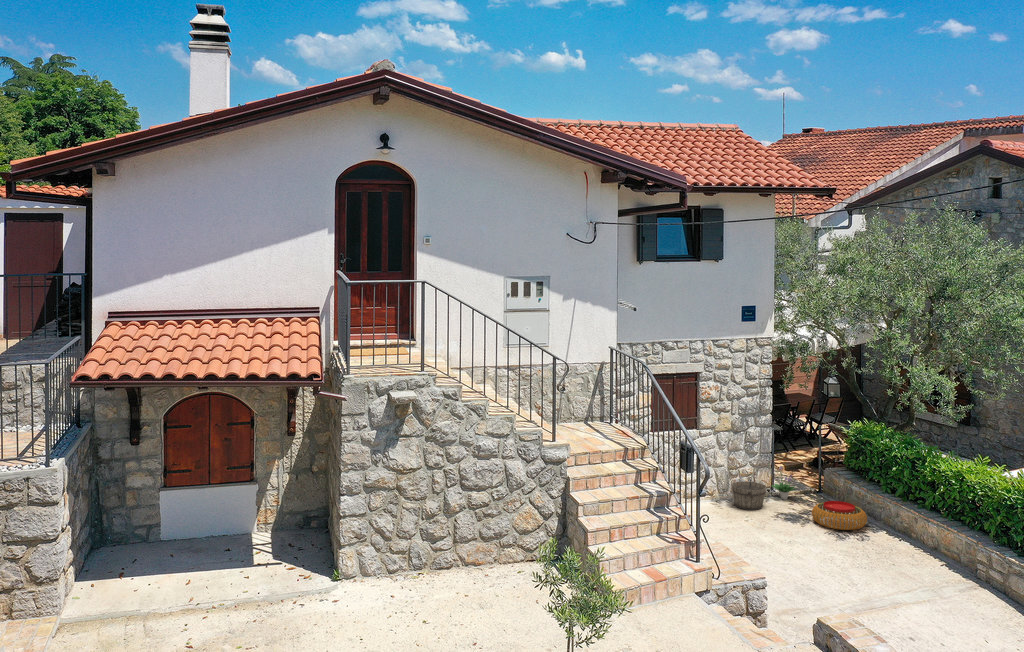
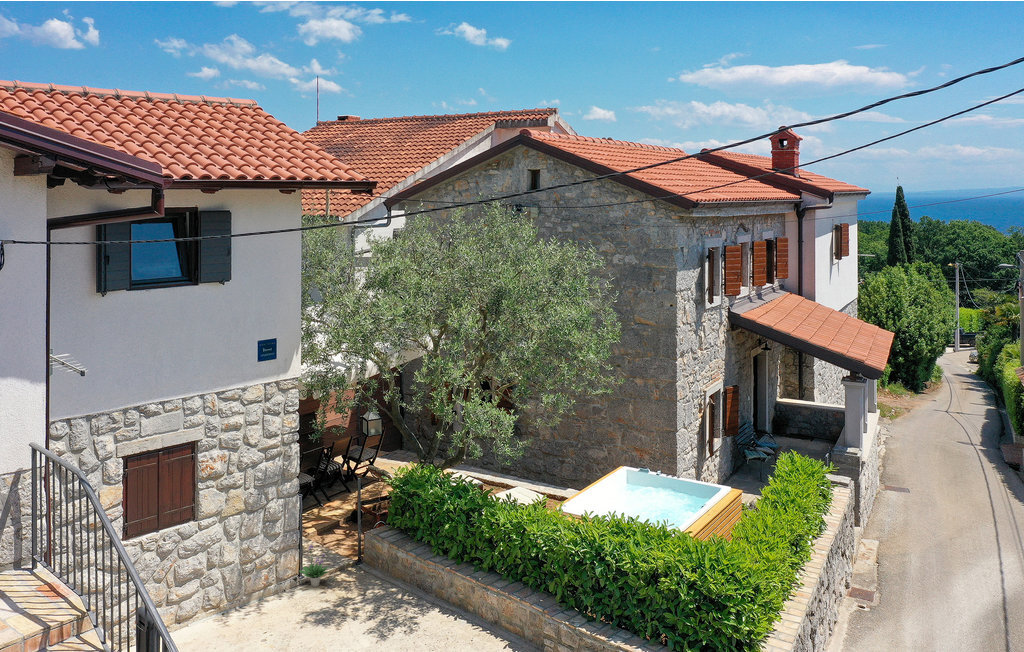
wooden bucket: present [732,480,766,510] -> none [246,570,292,616]
pouf: present [812,501,867,530] -> none [348,584,411,625]

